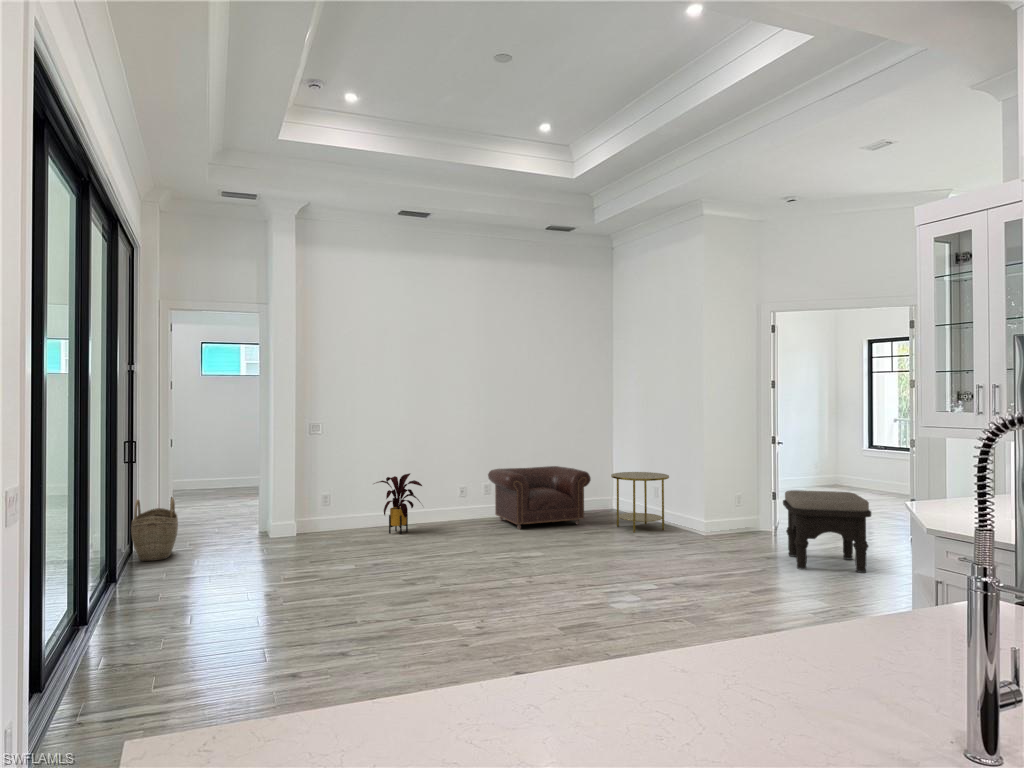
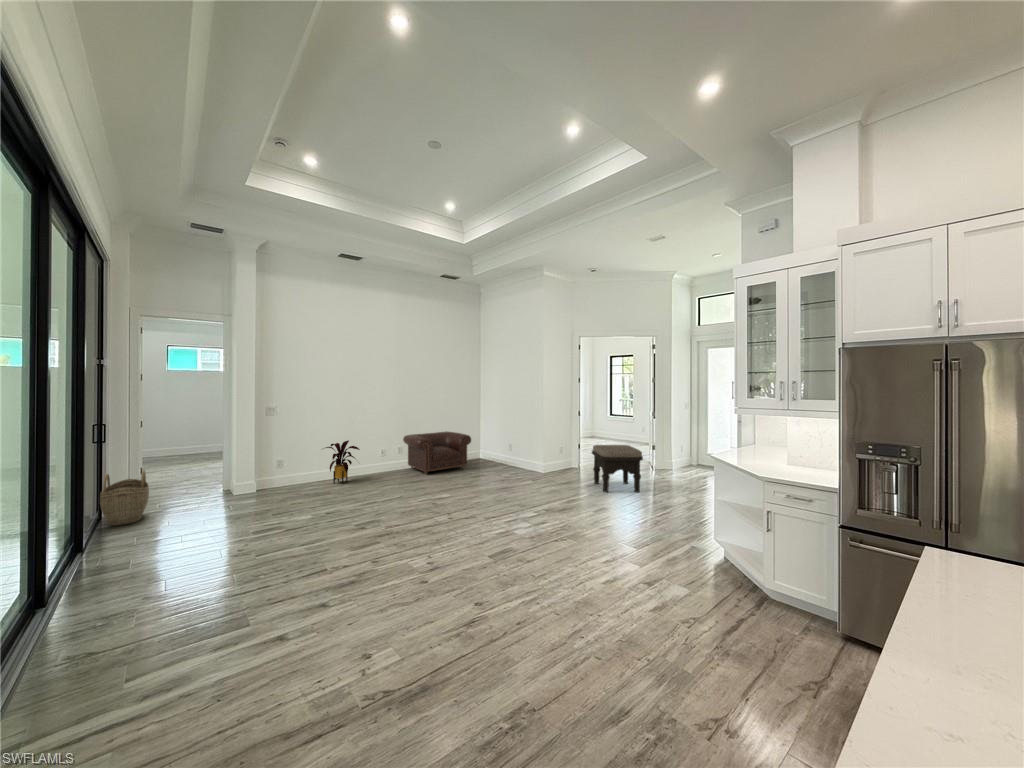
side table: present [611,472,669,533] -> none [485,434,520,473]

